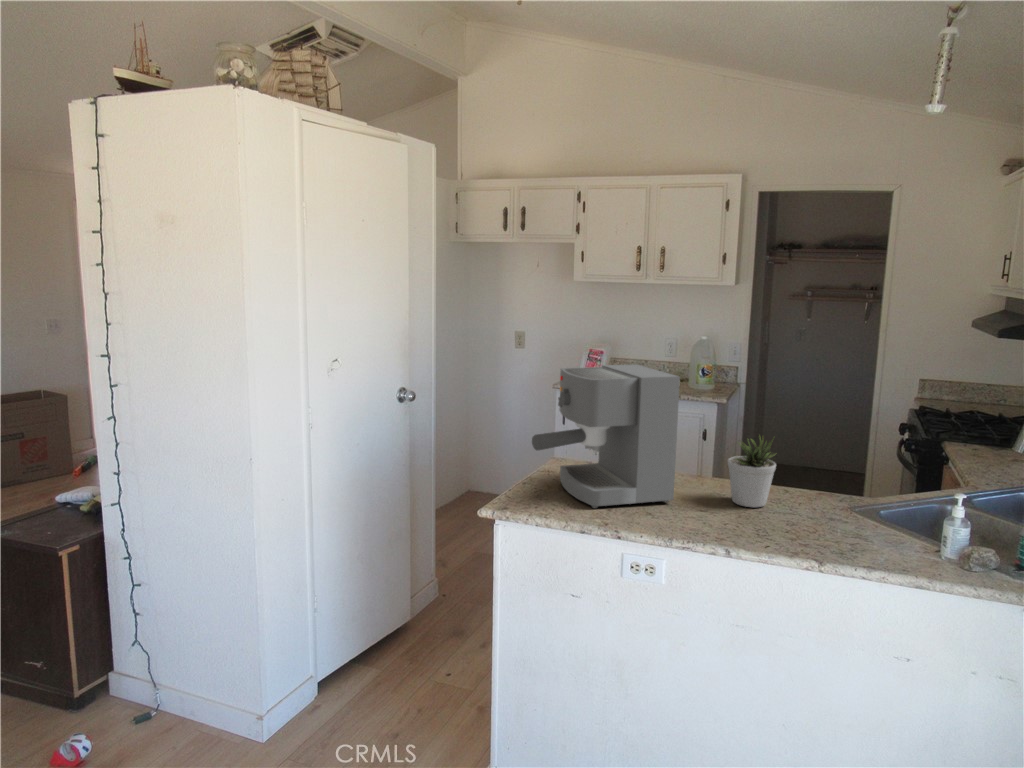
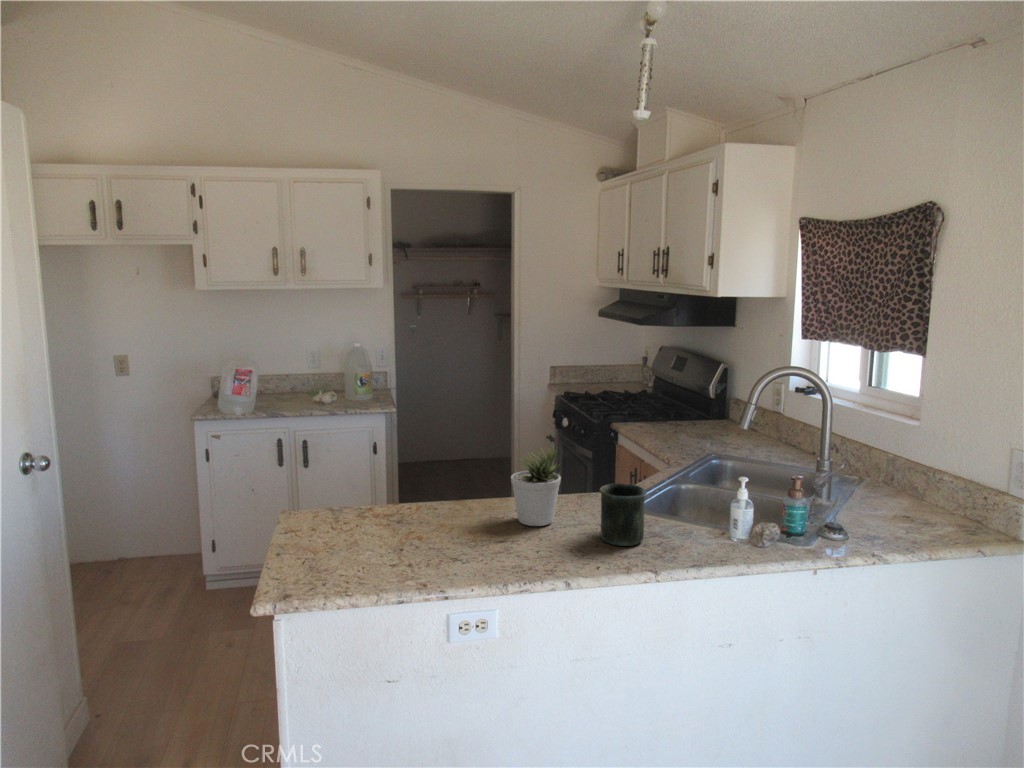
coffee maker: present [532,364,680,508] -> none [307,383,469,569]
mug: none [794,479,844,539] -> present [600,483,646,546]

